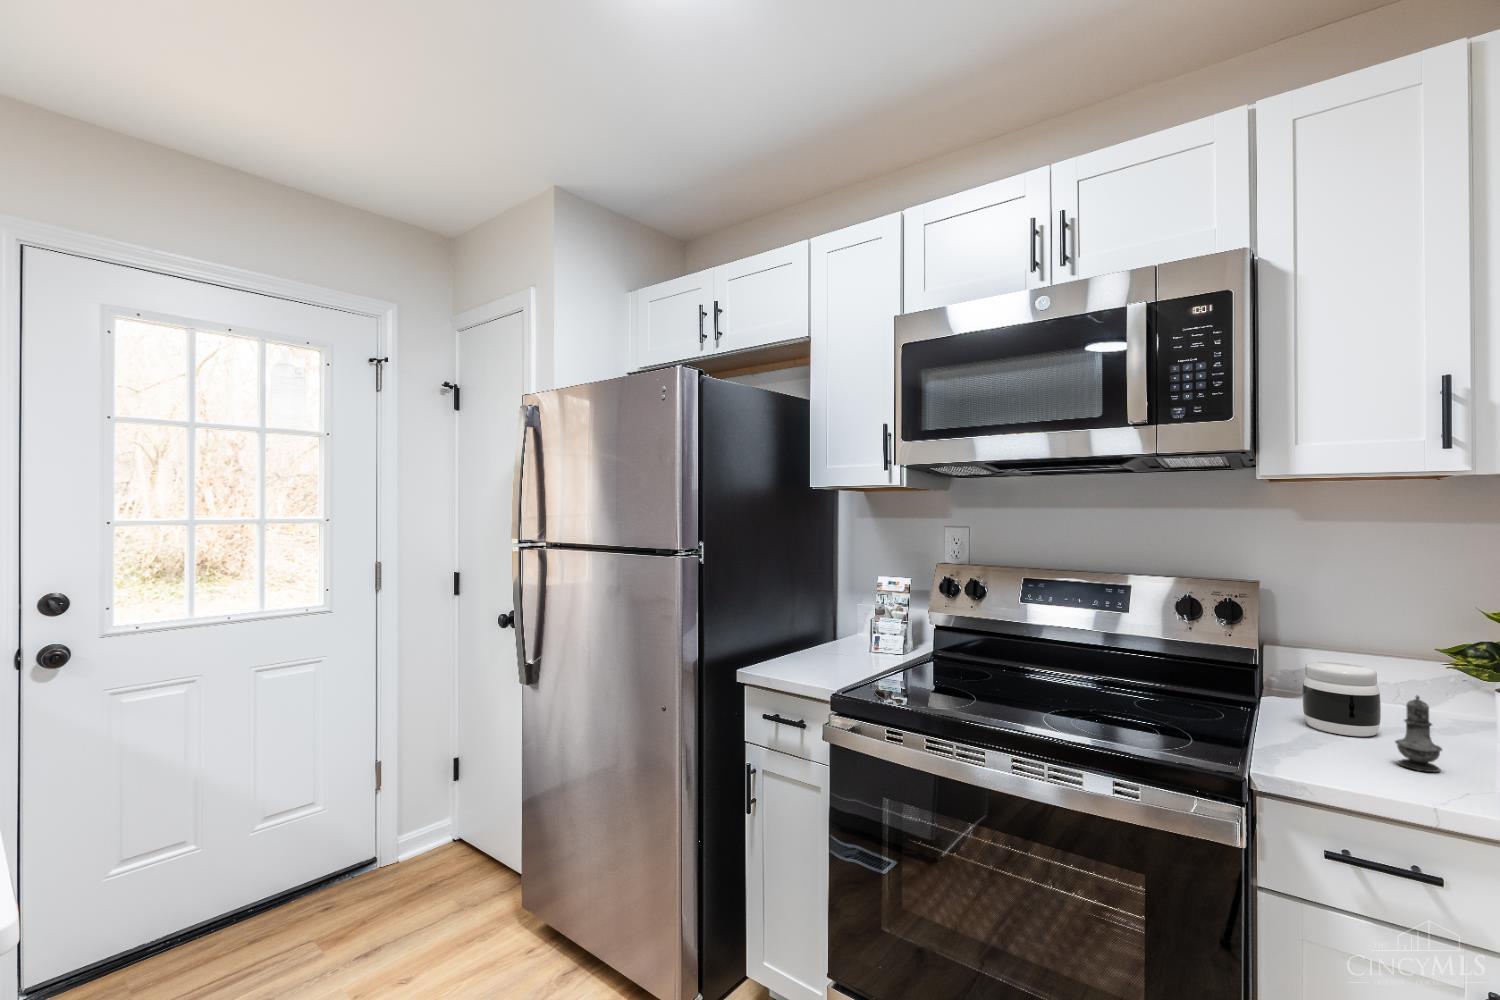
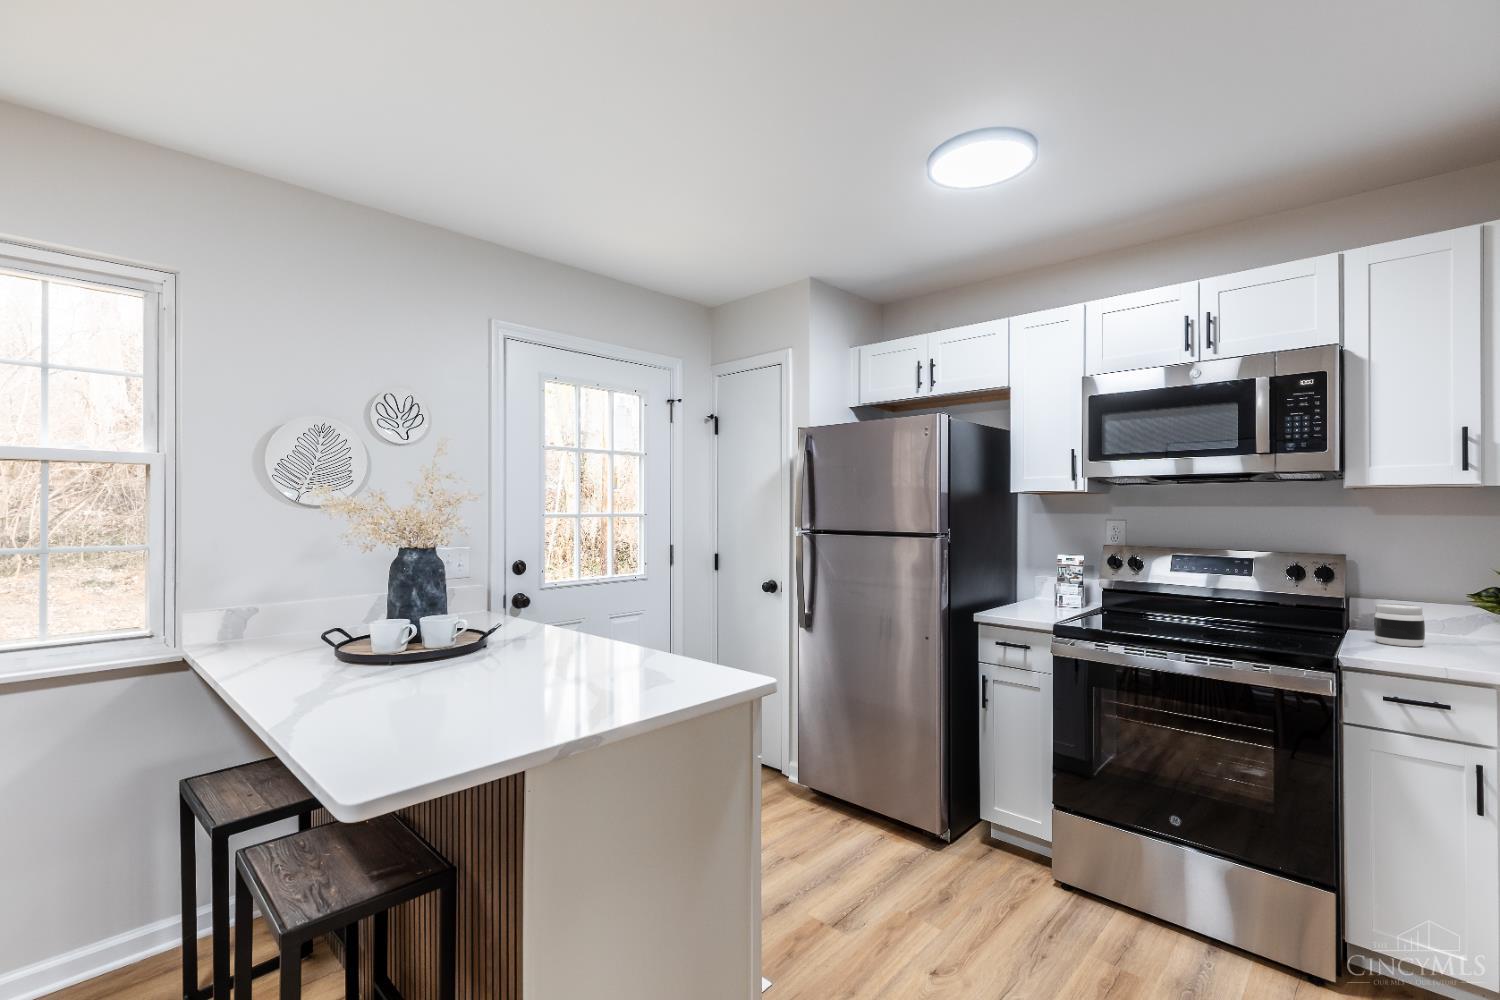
salt shaker: present [1395,695,1442,772] -> none [1429,614,1458,658]

